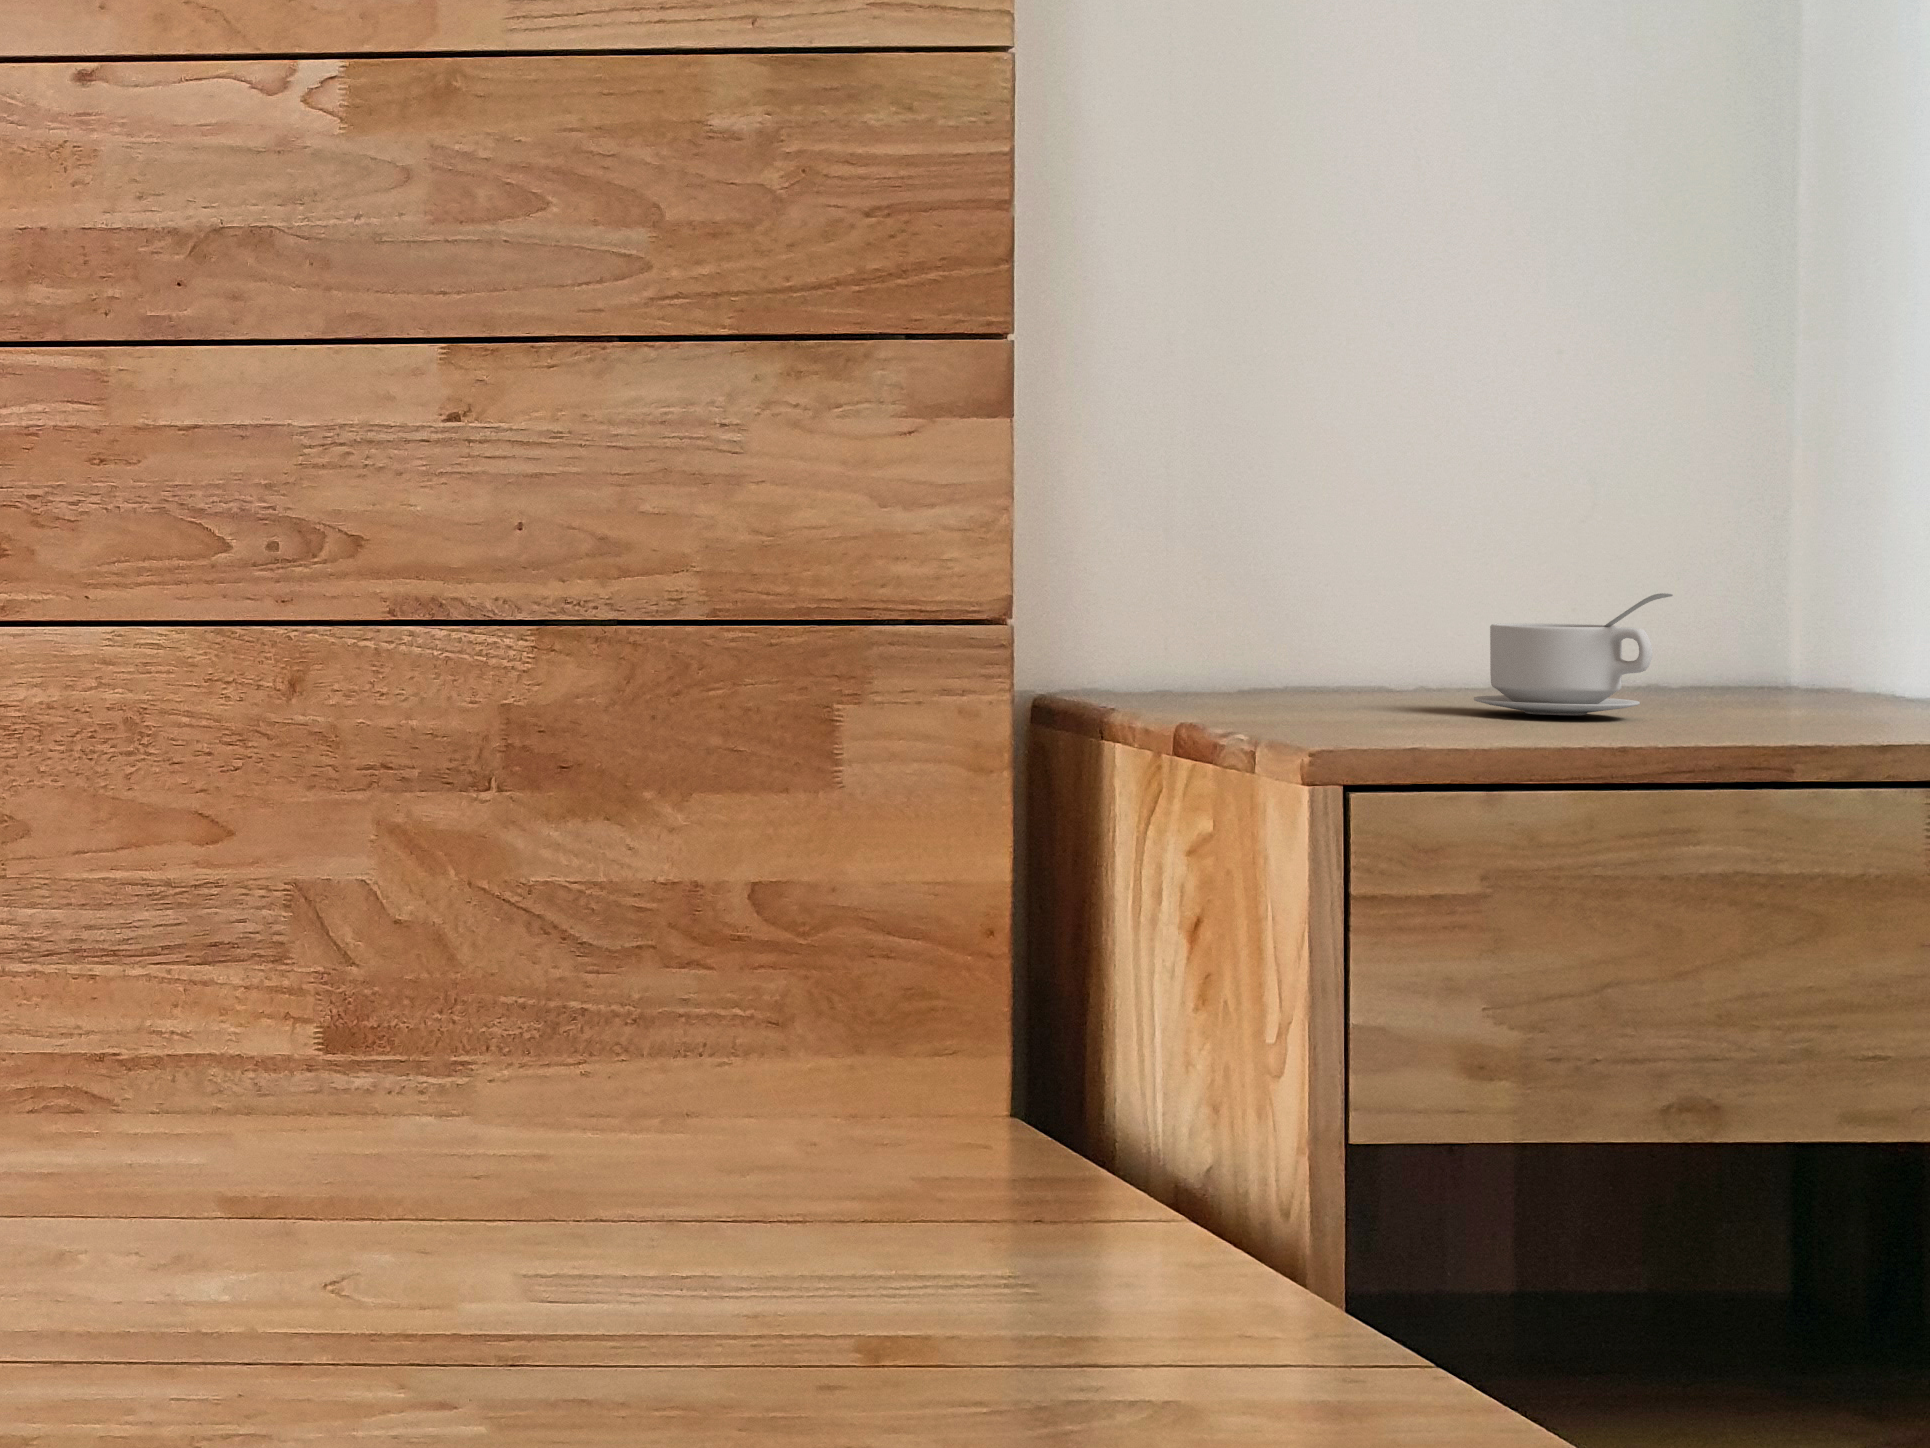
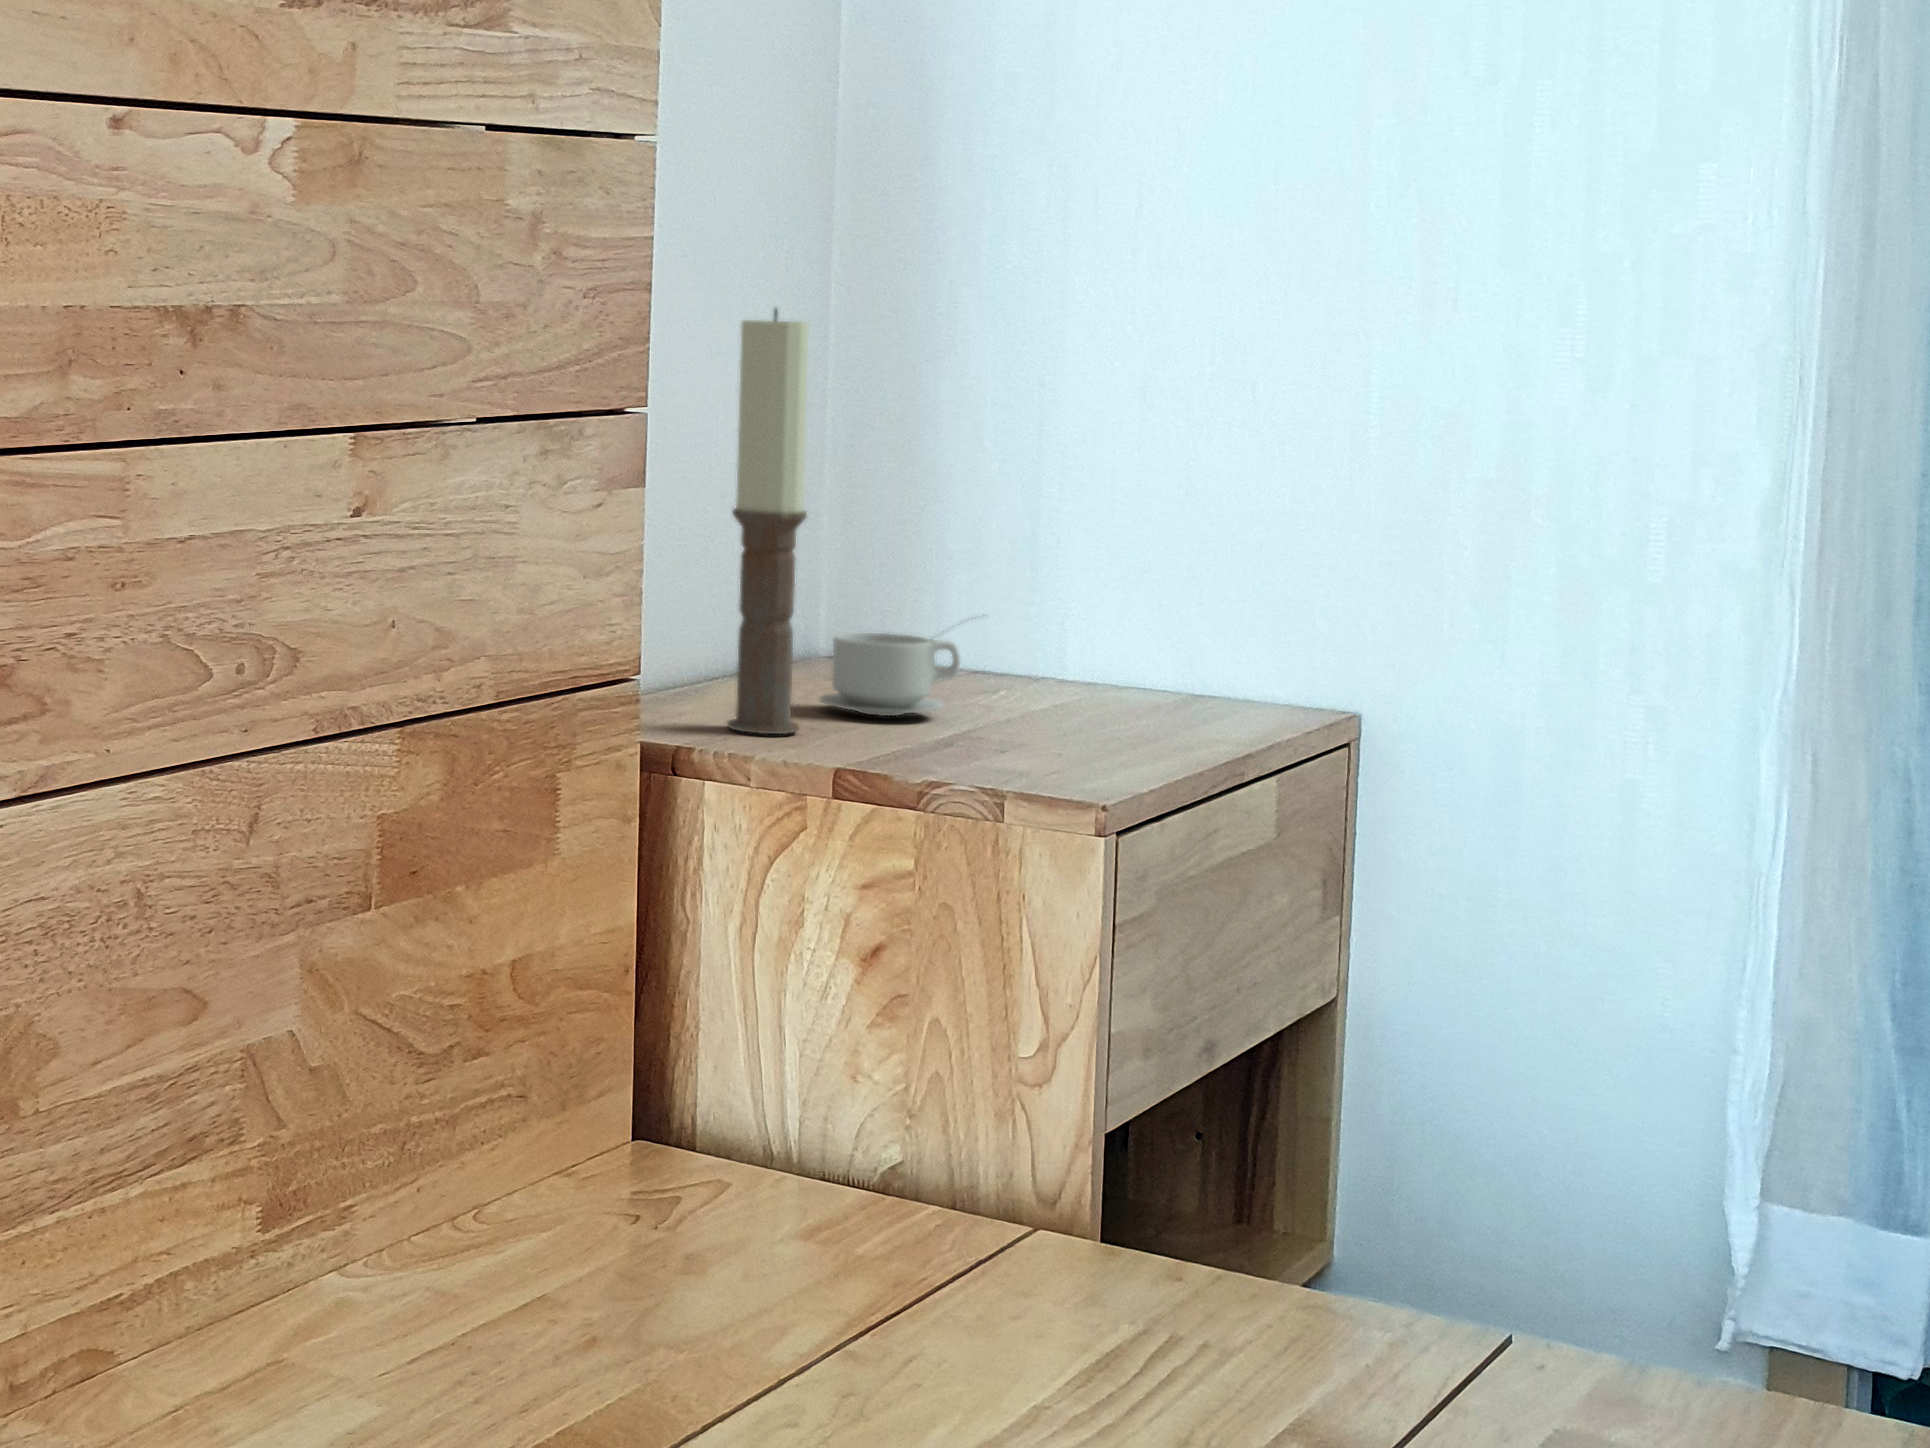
candle: none [1268,239,1359,713] -> present [727,309,808,734]

